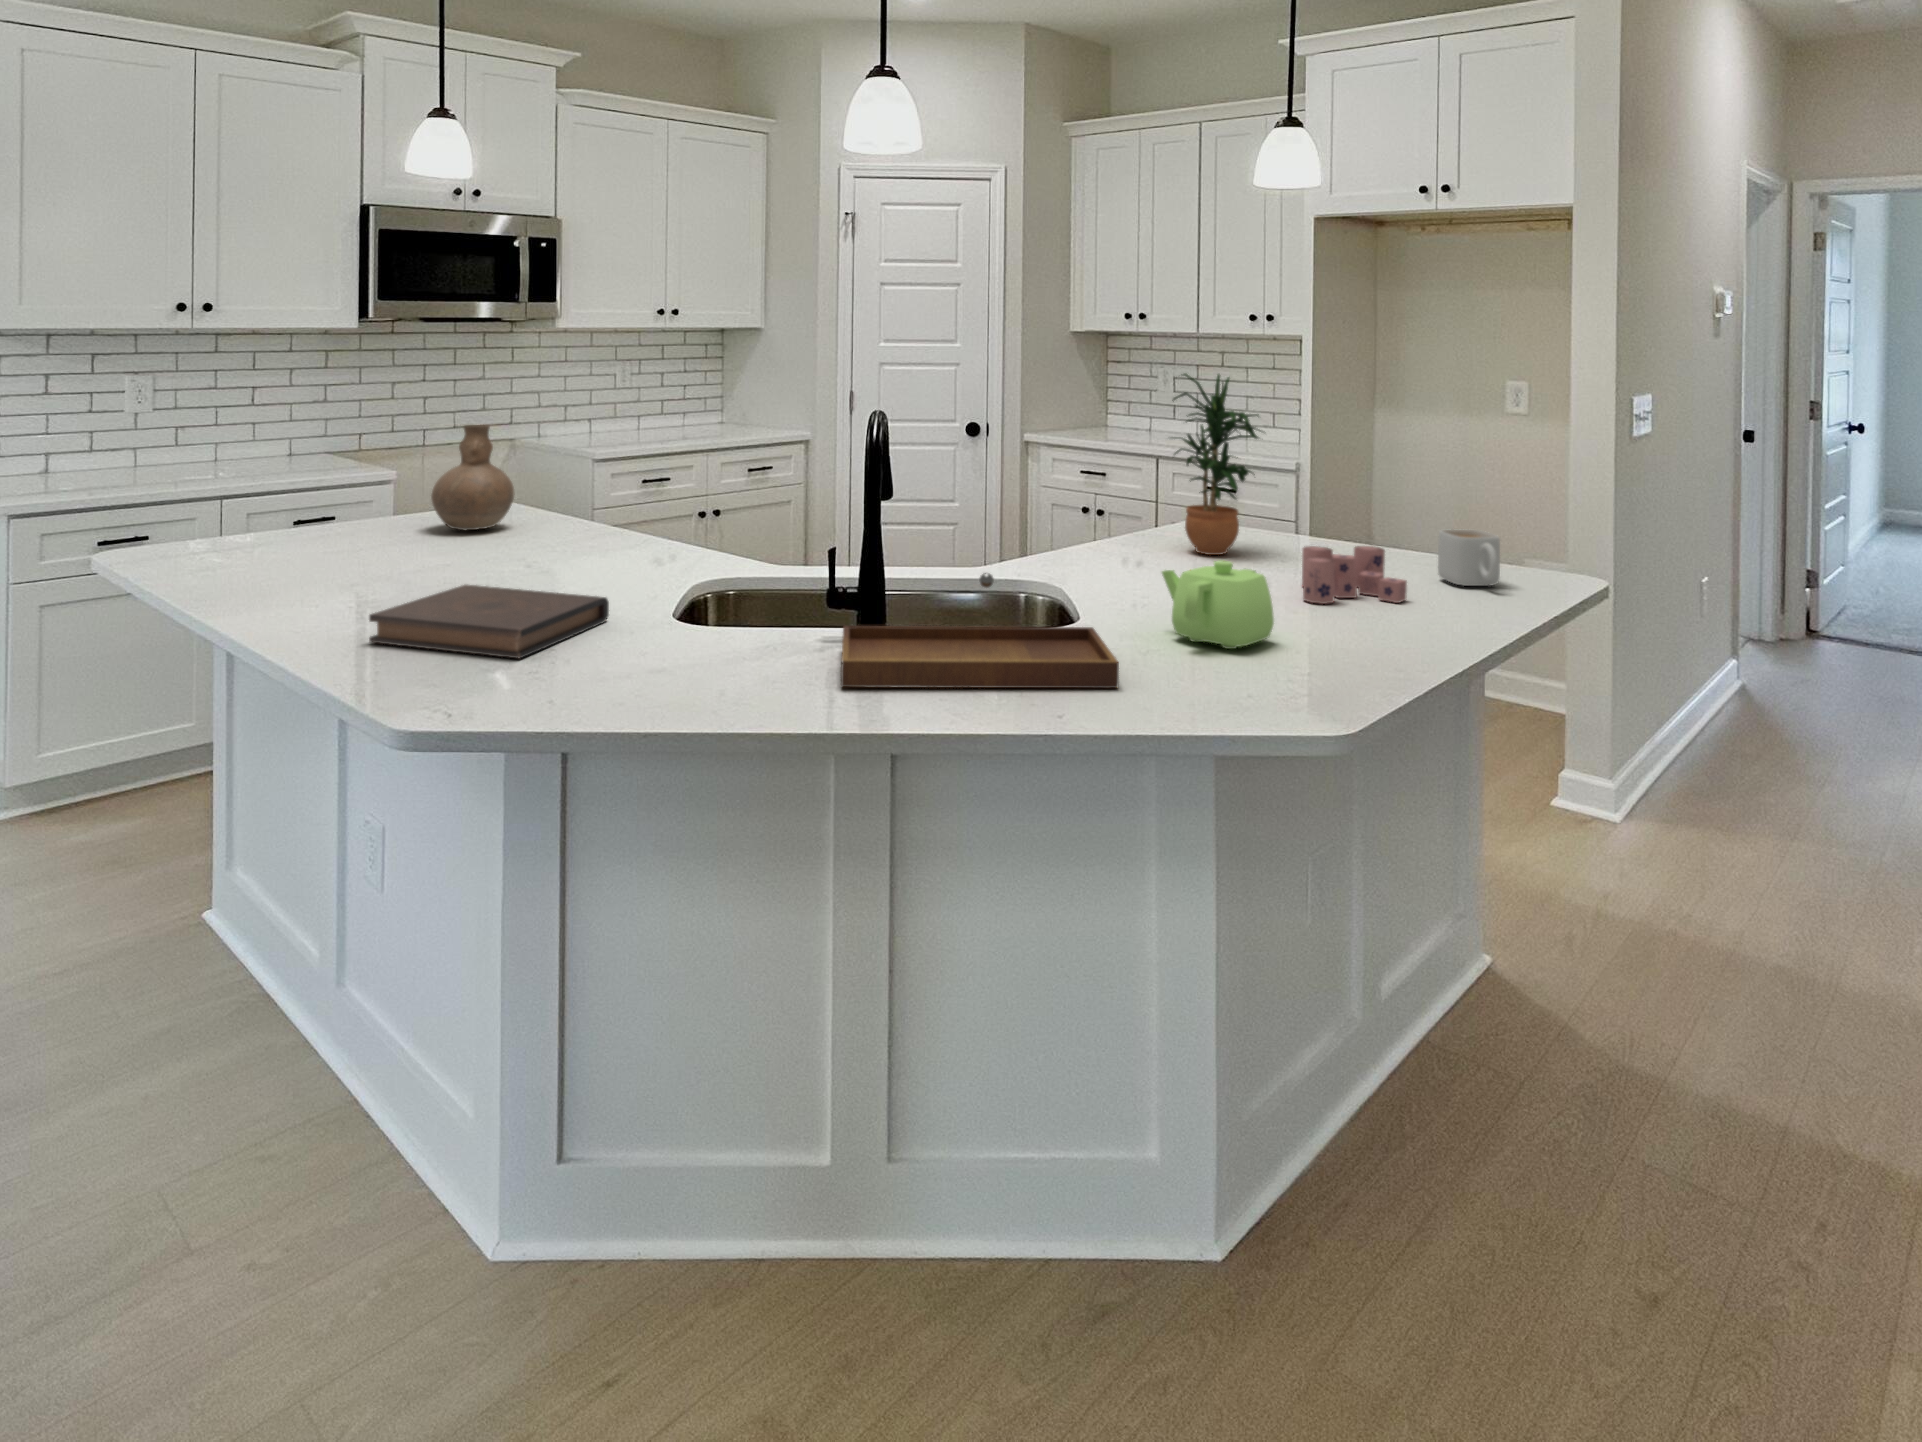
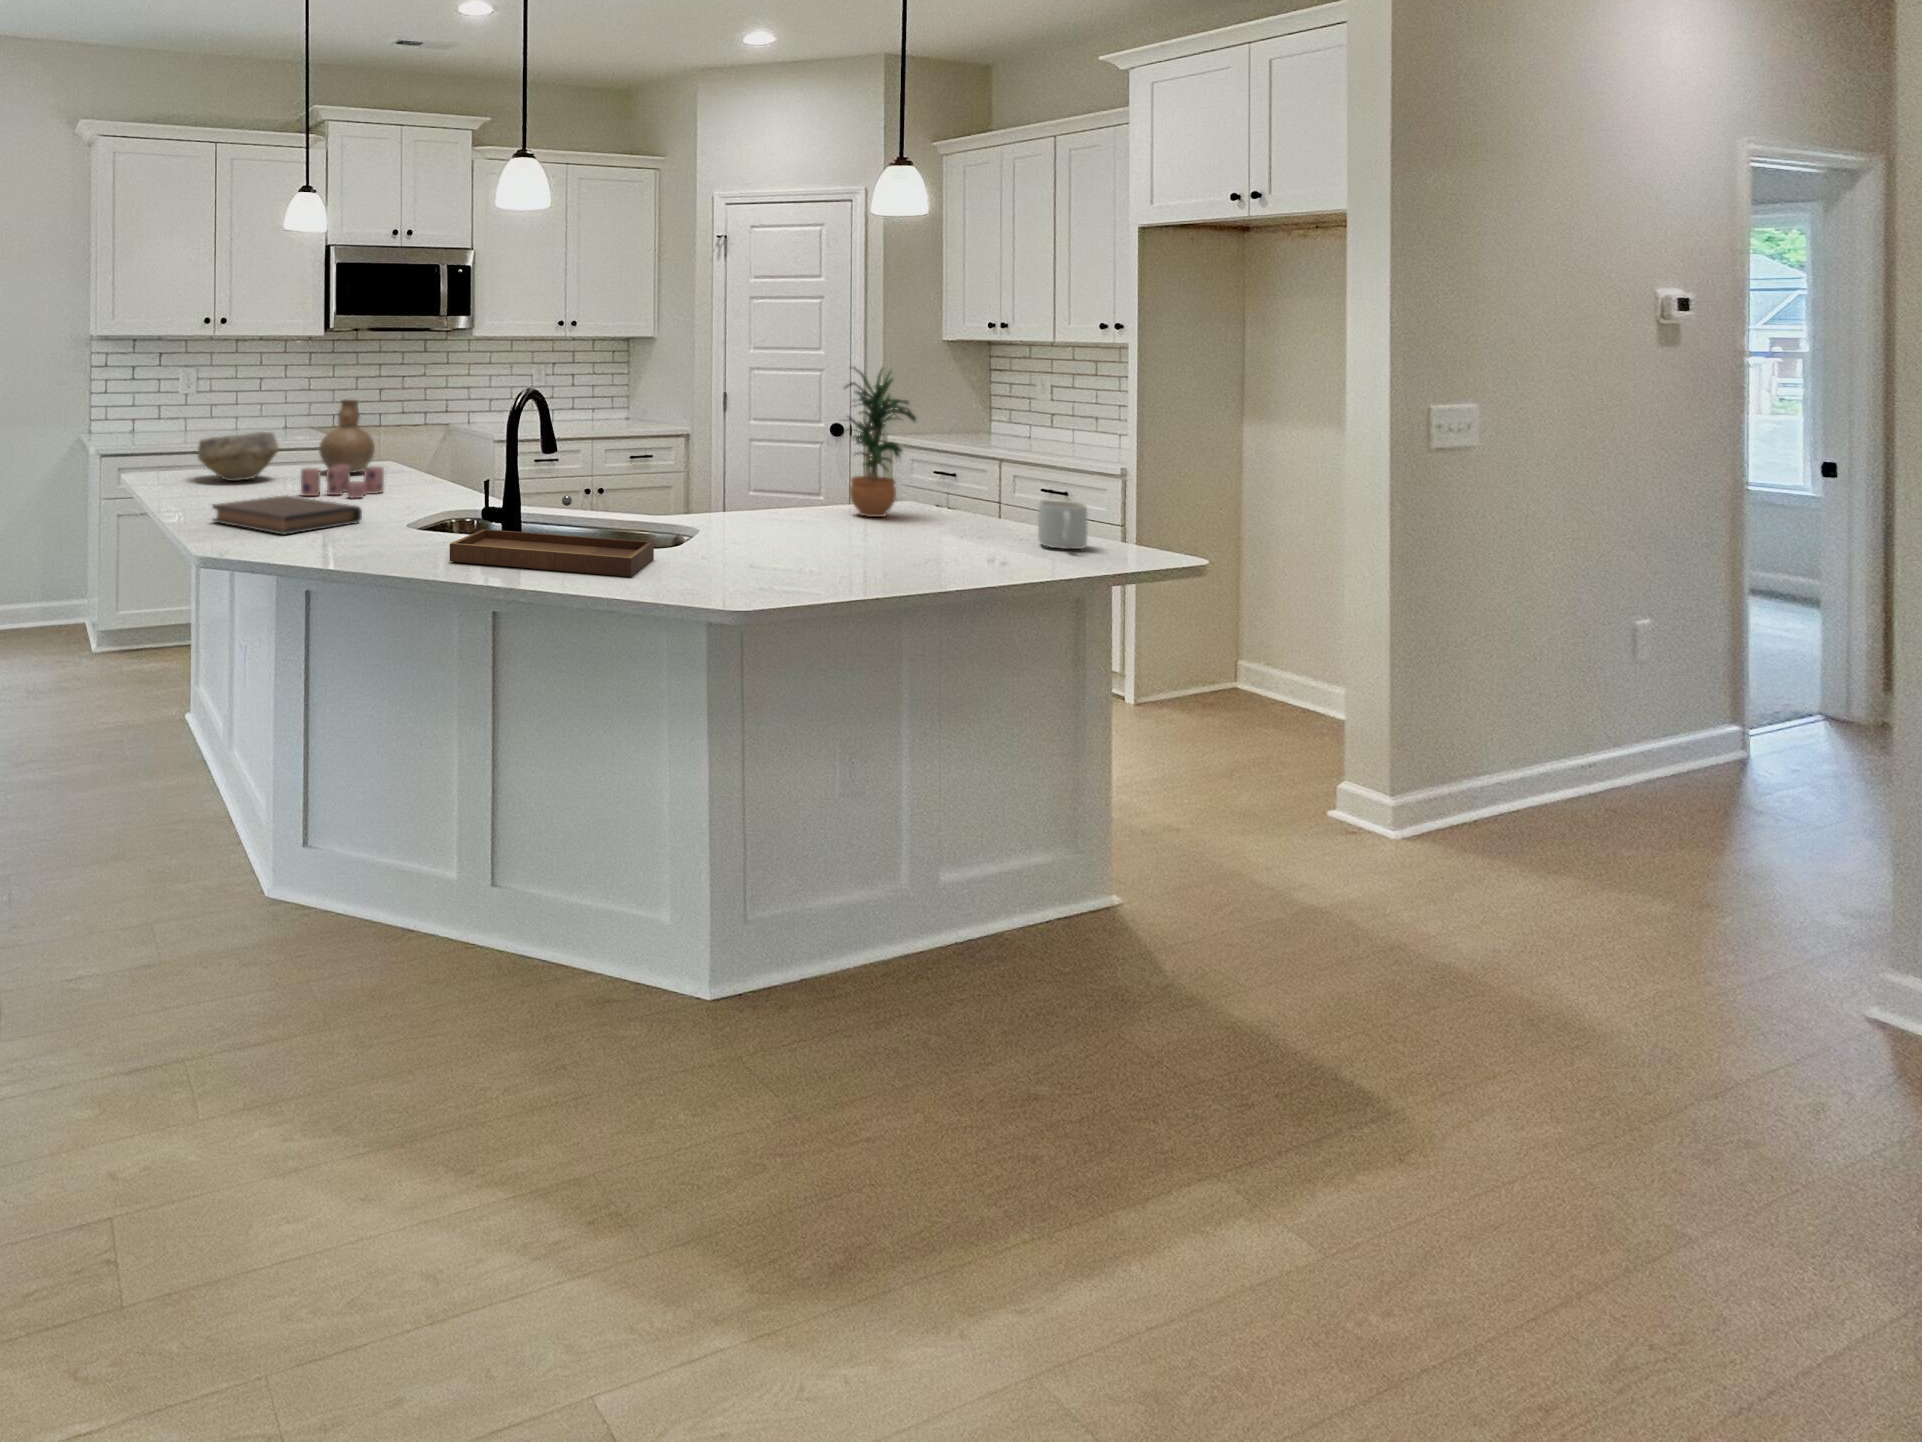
bowl: none [252,478,384,556] -> present [198,432,279,481]
candle: present [1302,546,1407,604] -> present [301,465,384,498]
teapot: present [1162,561,1274,649] -> none [721,501,802,566]

